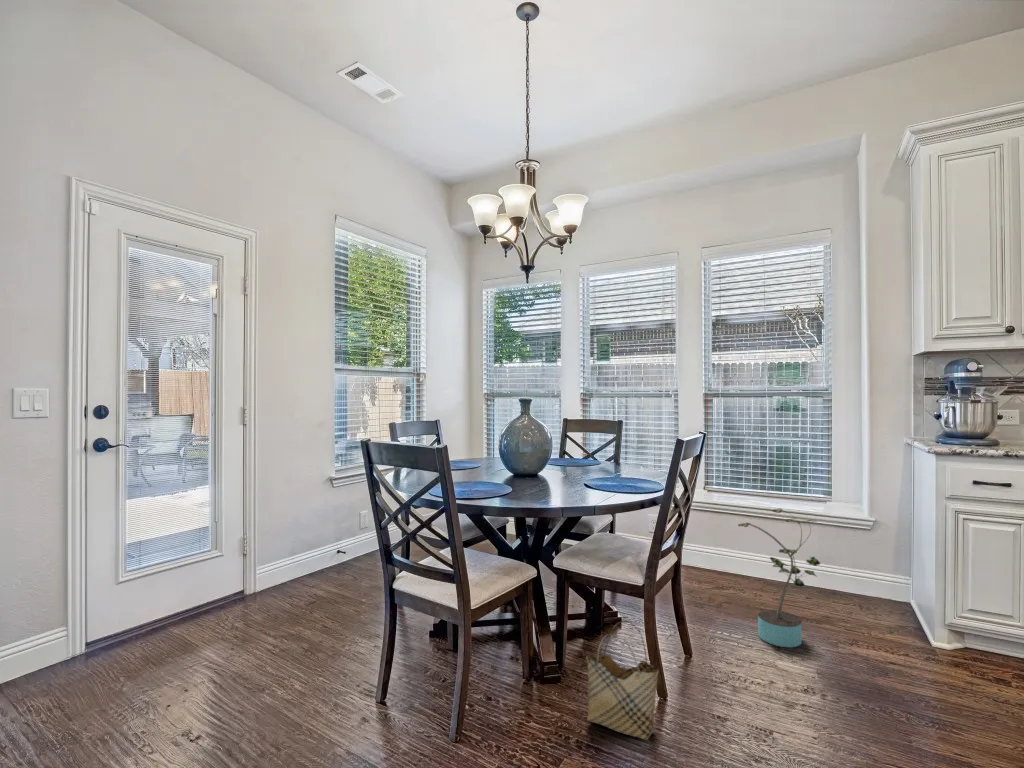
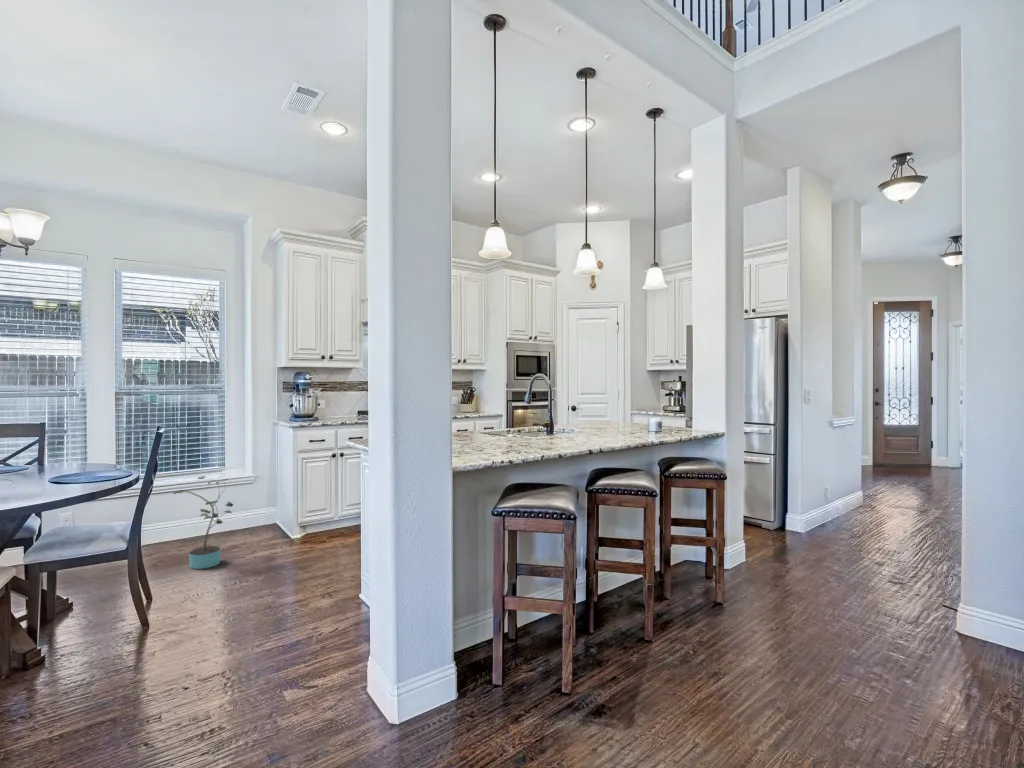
woven basket: present [586,620,659,740] -> none [84,570,149,652]

